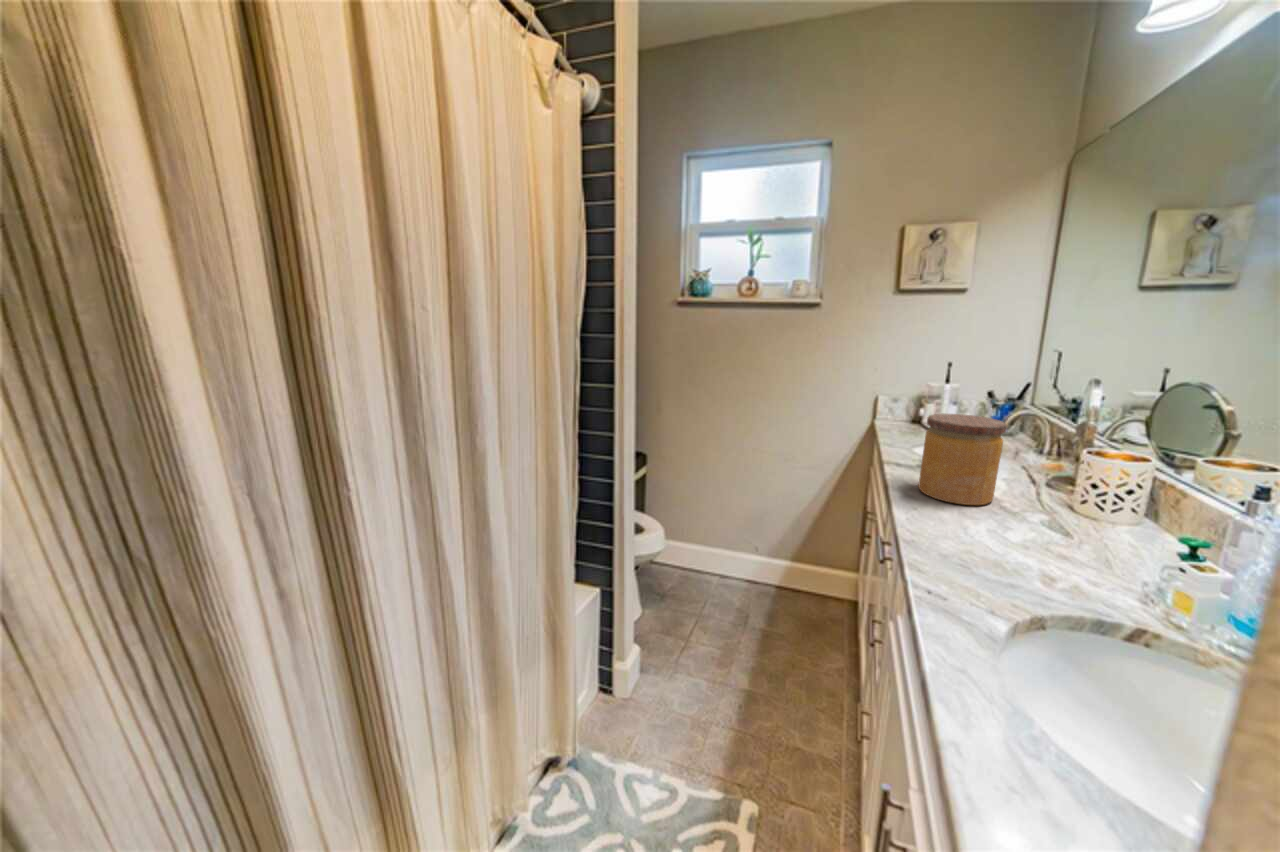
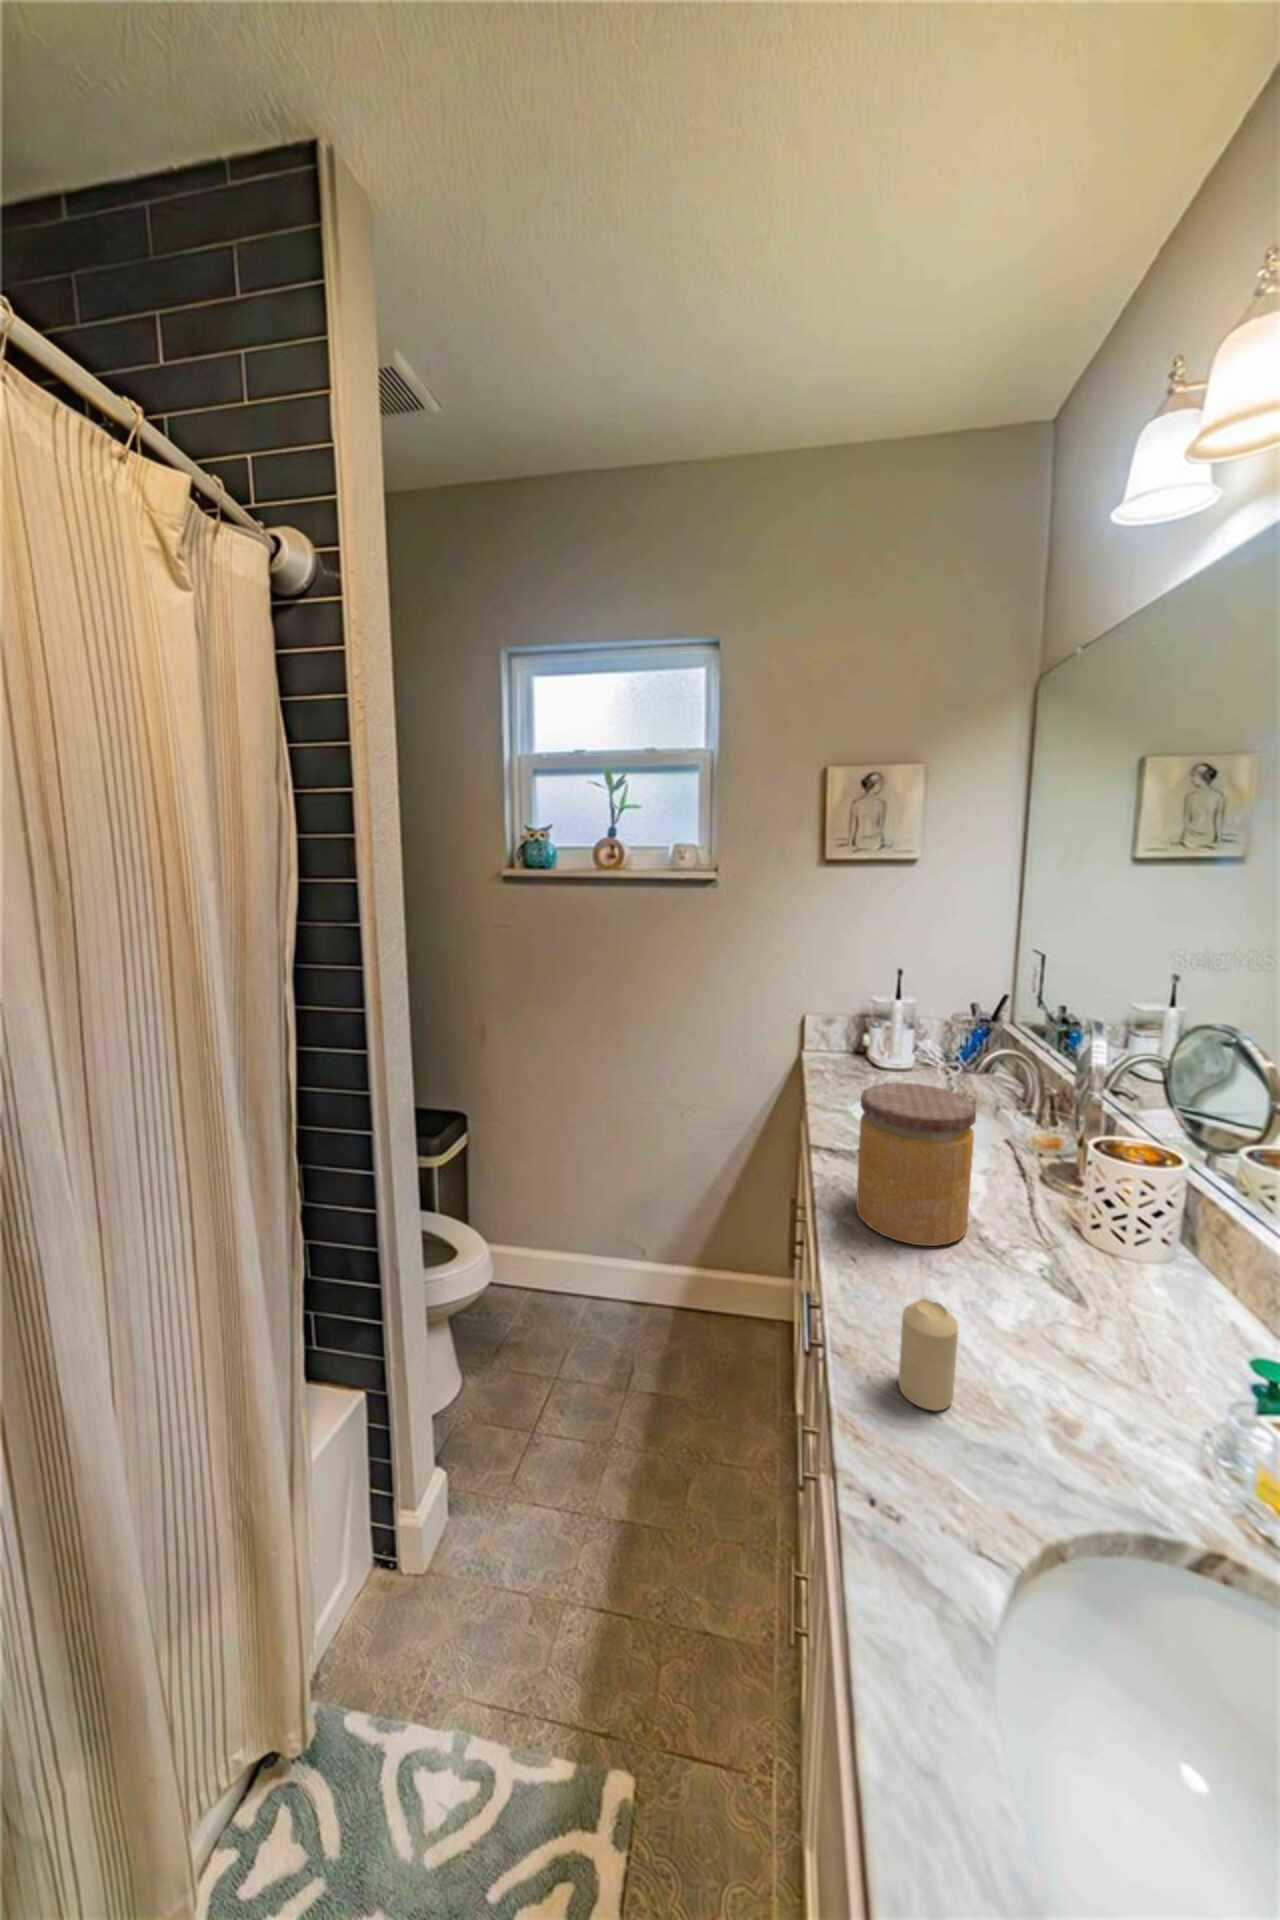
candle: none [949,504,989,561] -> present [899,1298,958,1410]

